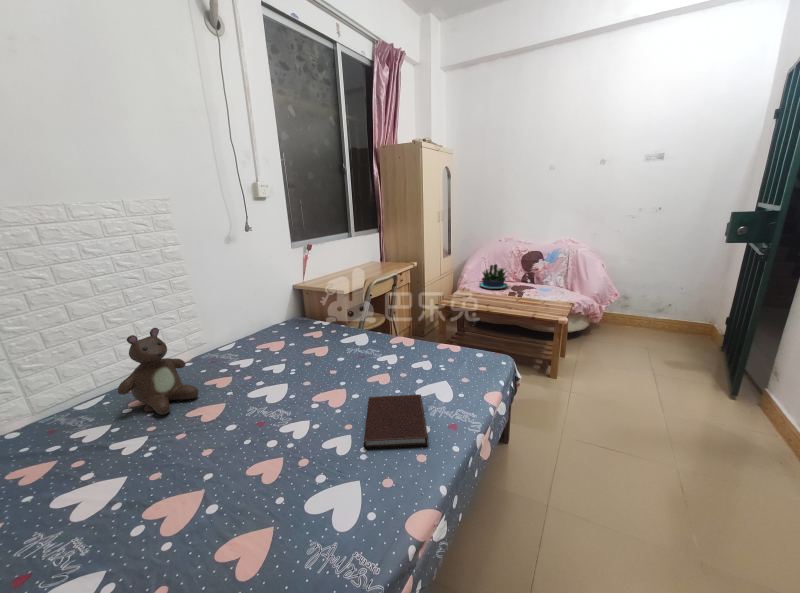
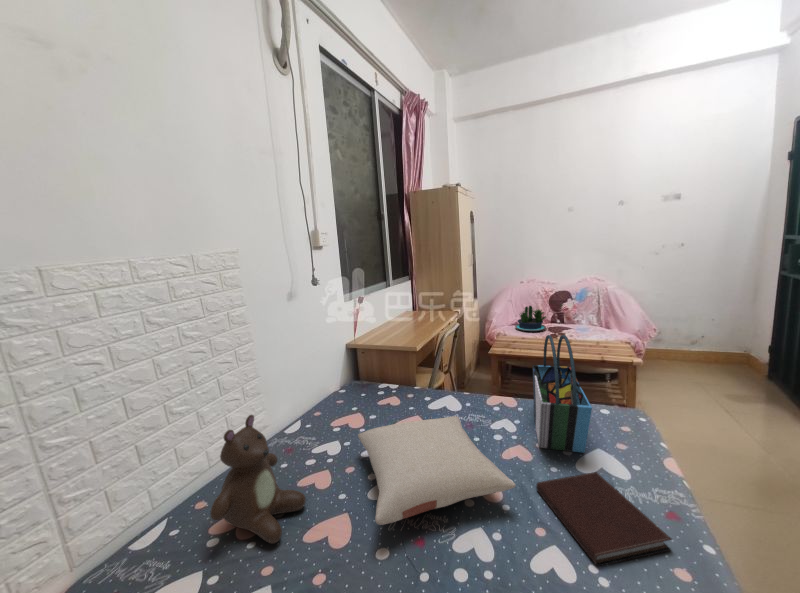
tote bag: none [389,285,451,383] -> present [532,335,592,453]
pillow: none [222,347,343,408] -> present [358,416,515,525]

